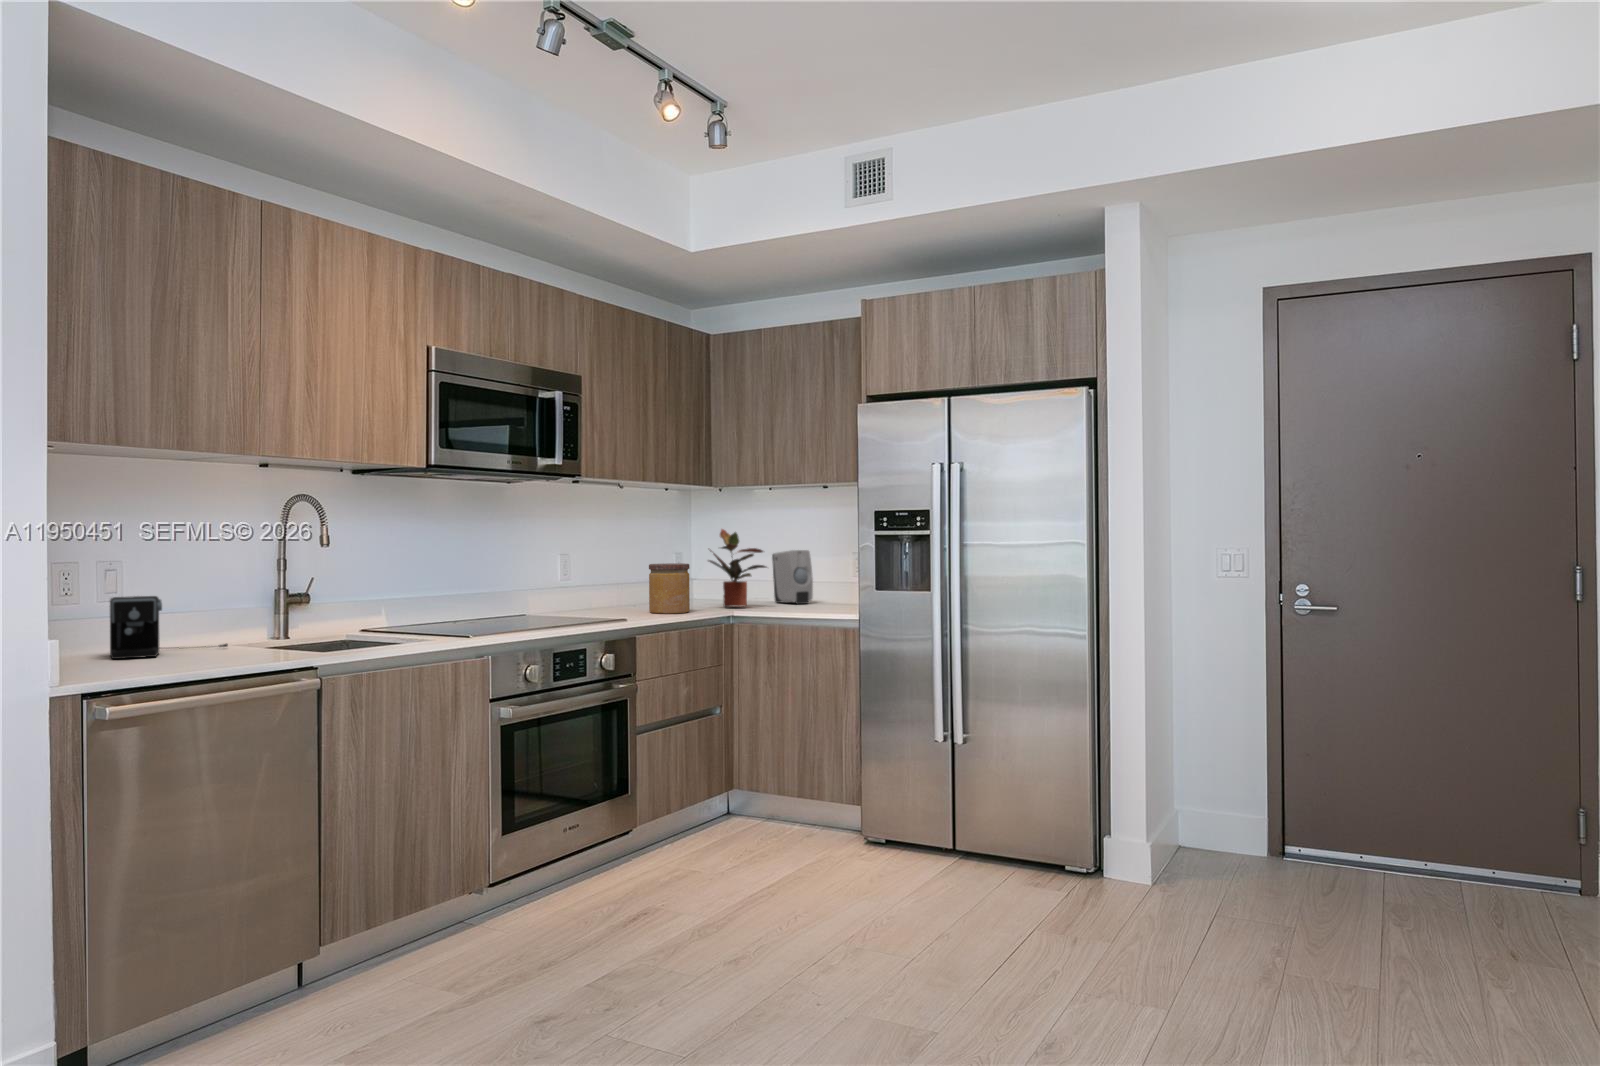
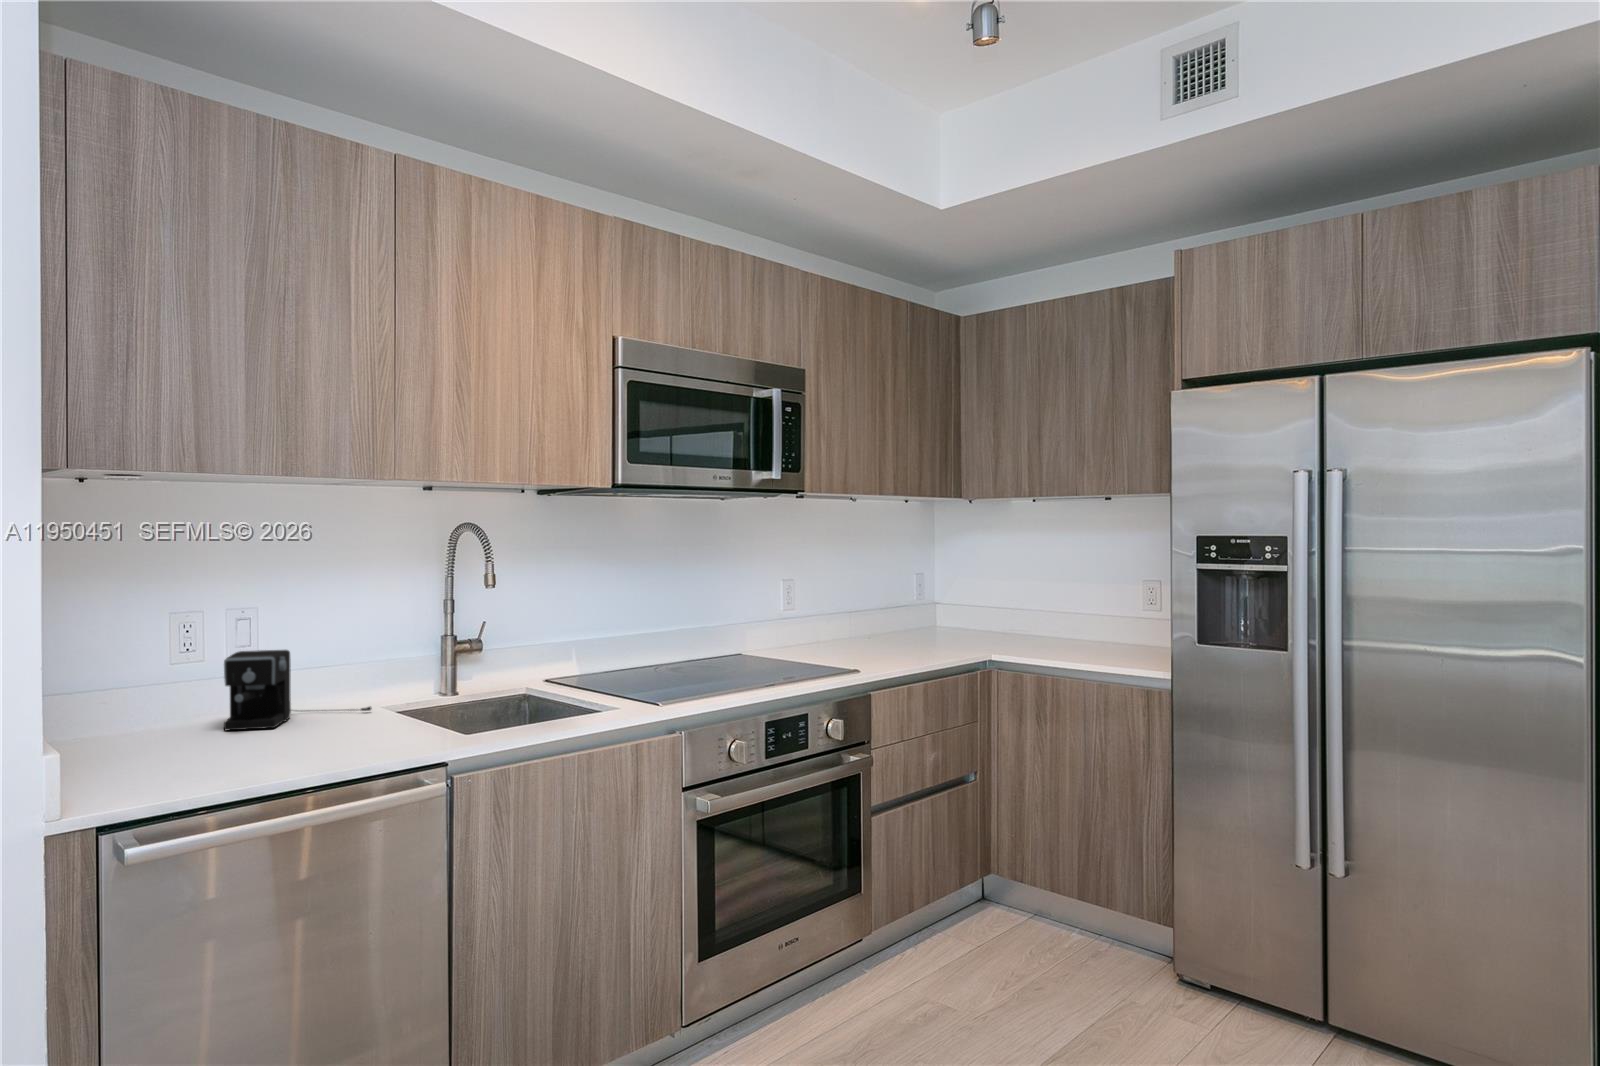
potted plant: present [709,529,767,607] -> none [968,551,1048,650]
soap dispenser: present [772,550,813,604] -> none [1053,577,1105,645]
jar: present [649,563,690,614] -> none [896,596,946,660]

